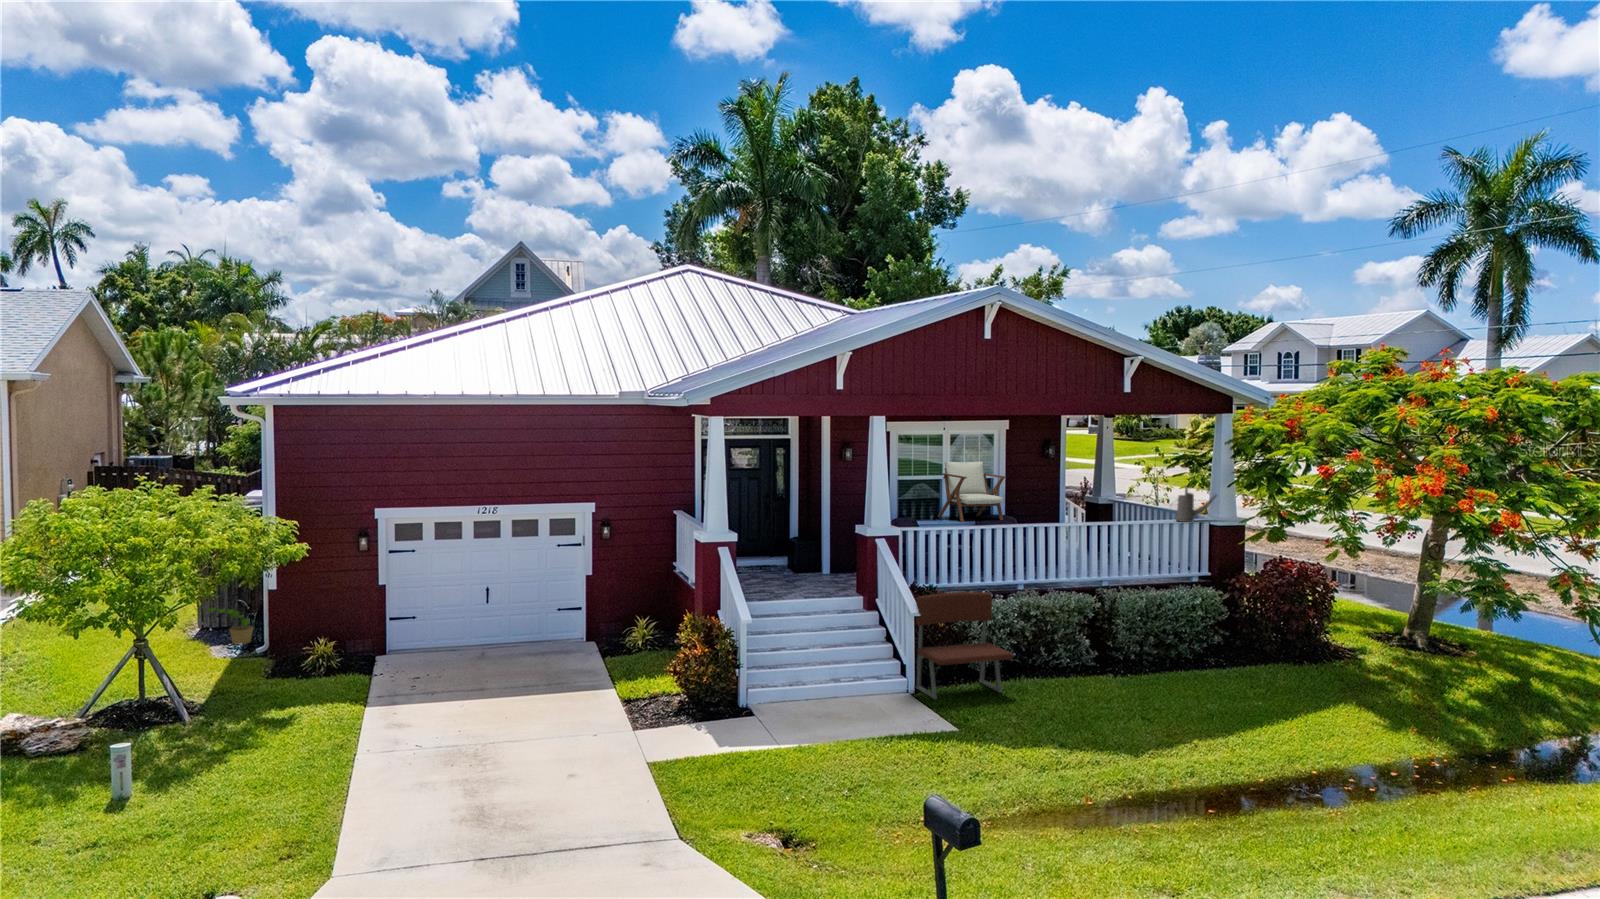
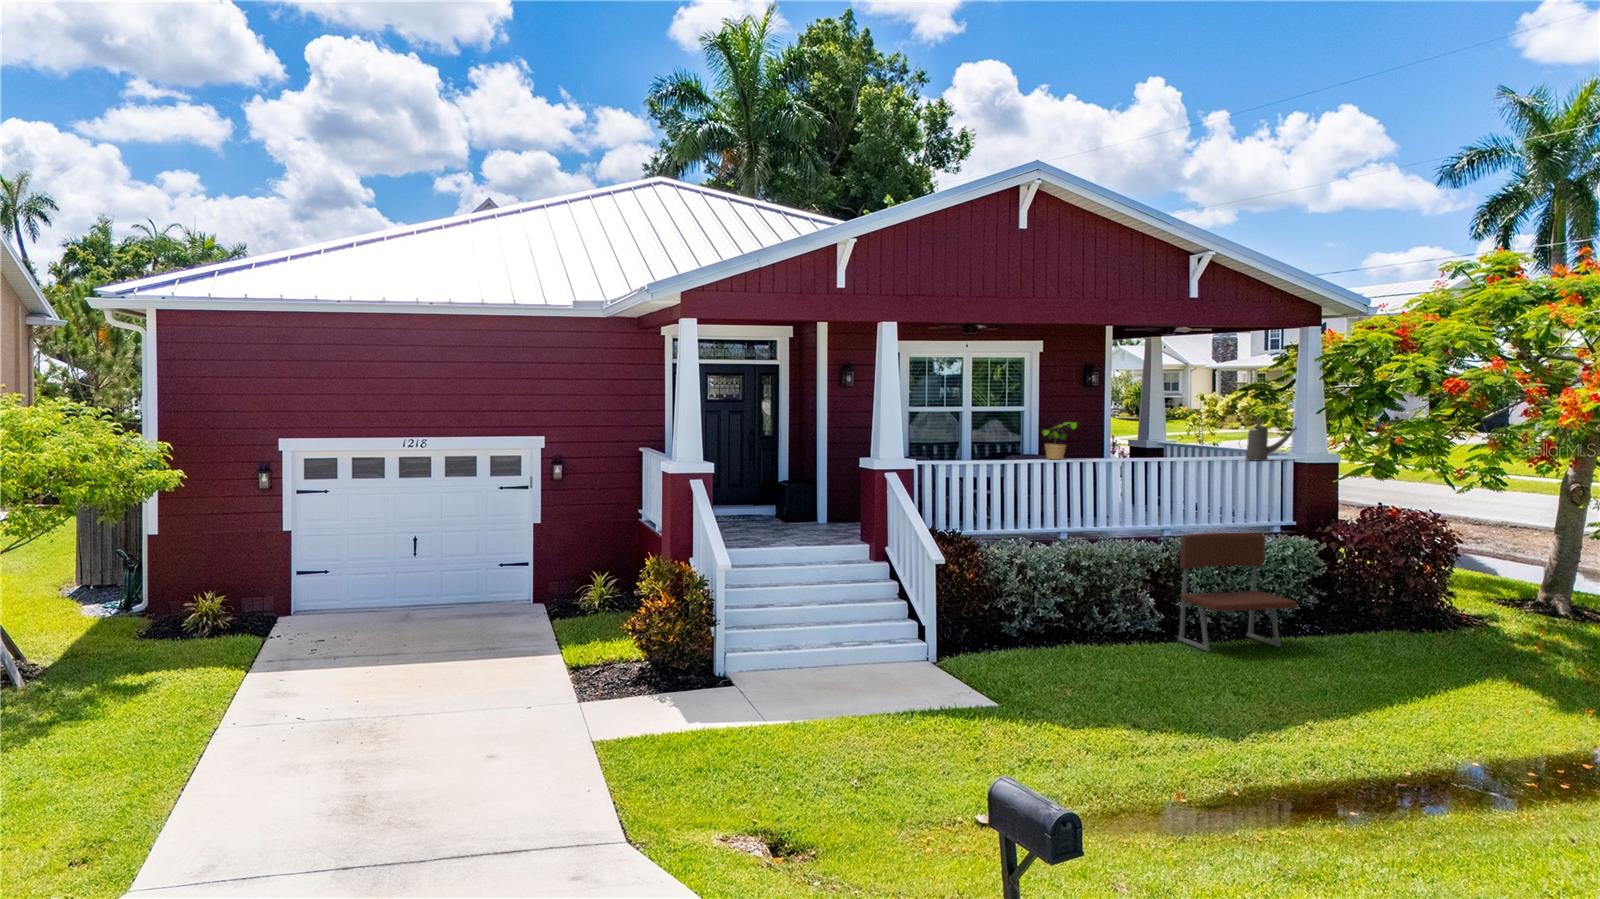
lounge chair: present [938,462,1006,522] -> none [958,393,1041,464]
bench: present [916,592,1013,699] -> present [1178,533,1297,652]
potted plant: present [204,608,253,644] -> present [1043,422,1077,460]

